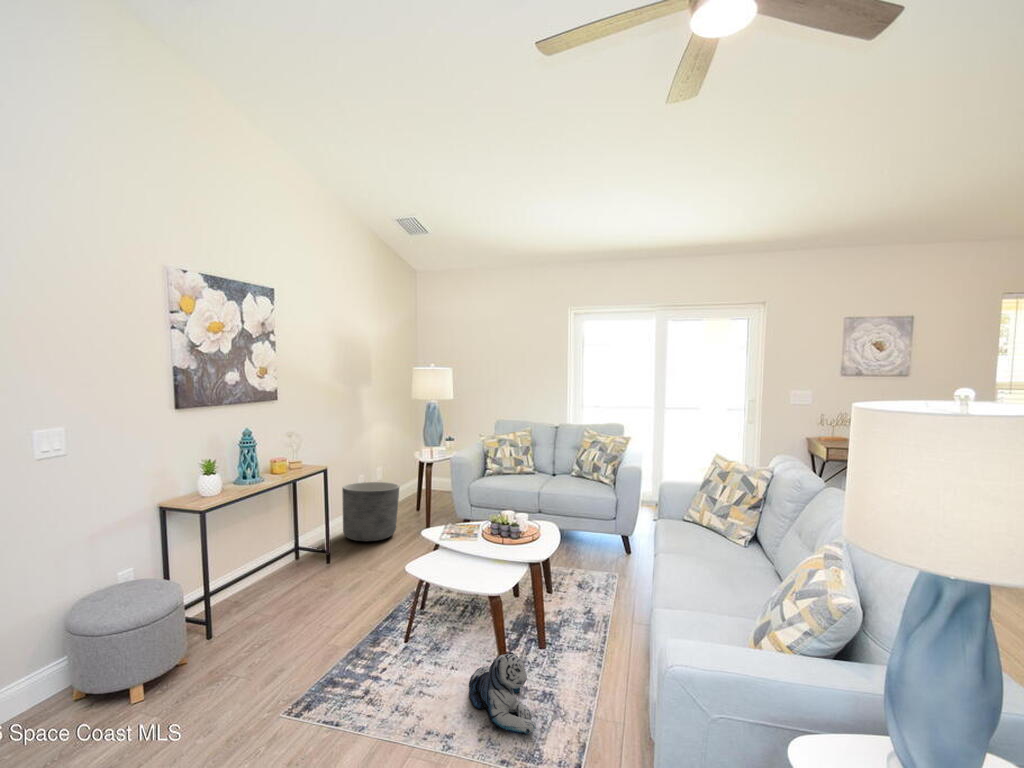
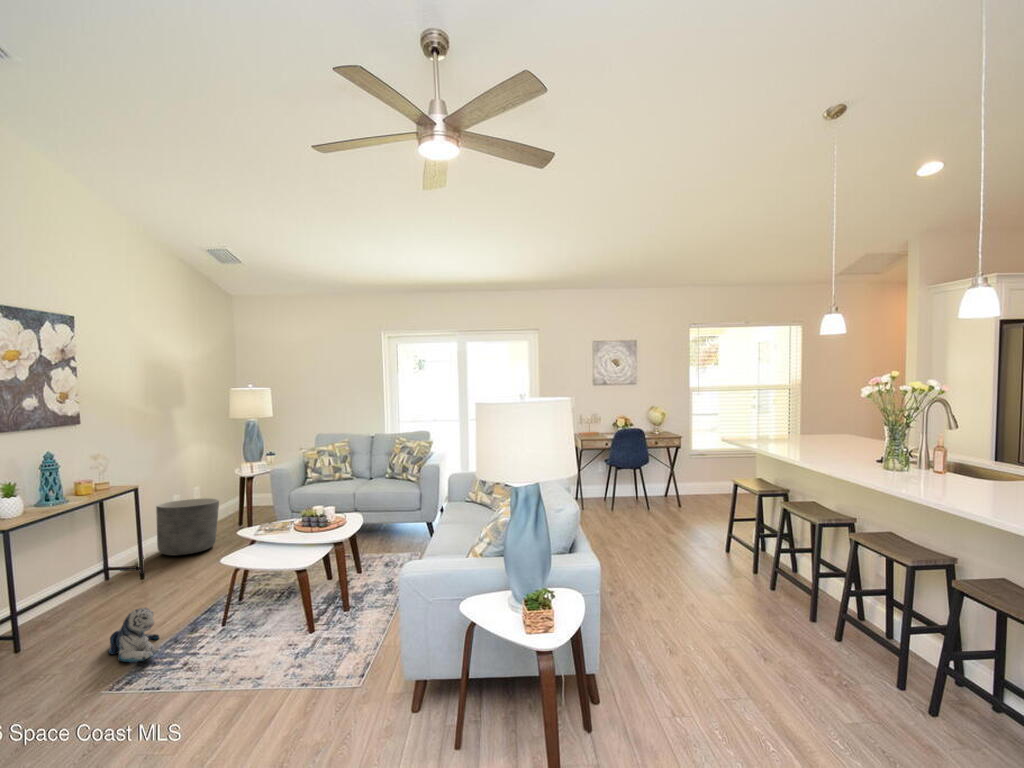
plush toy: present [469,653,536,735] -> present [108,608,159,663]

